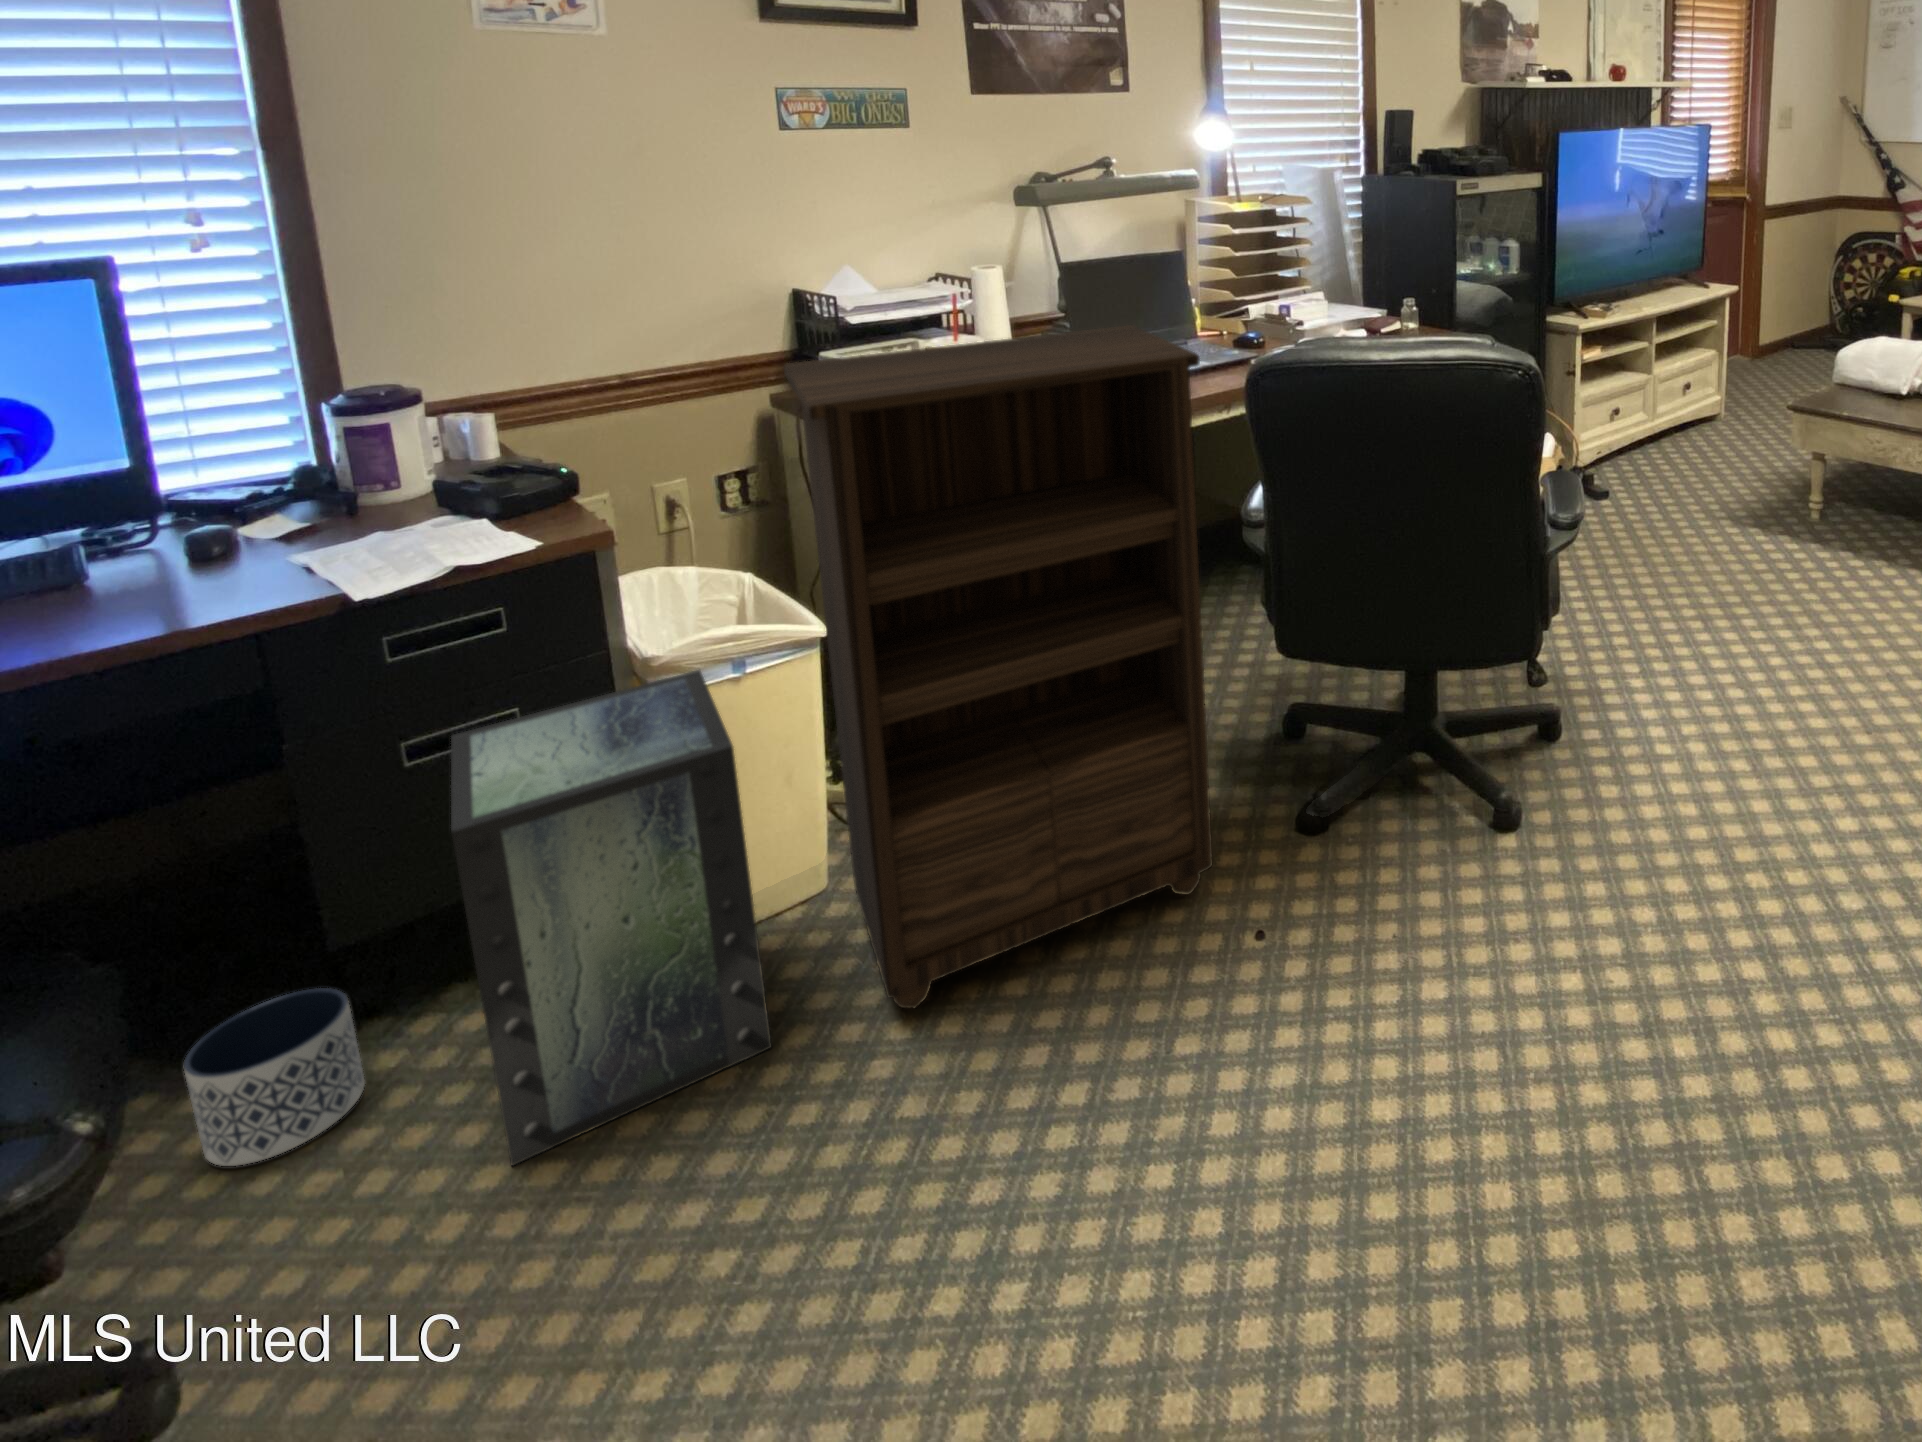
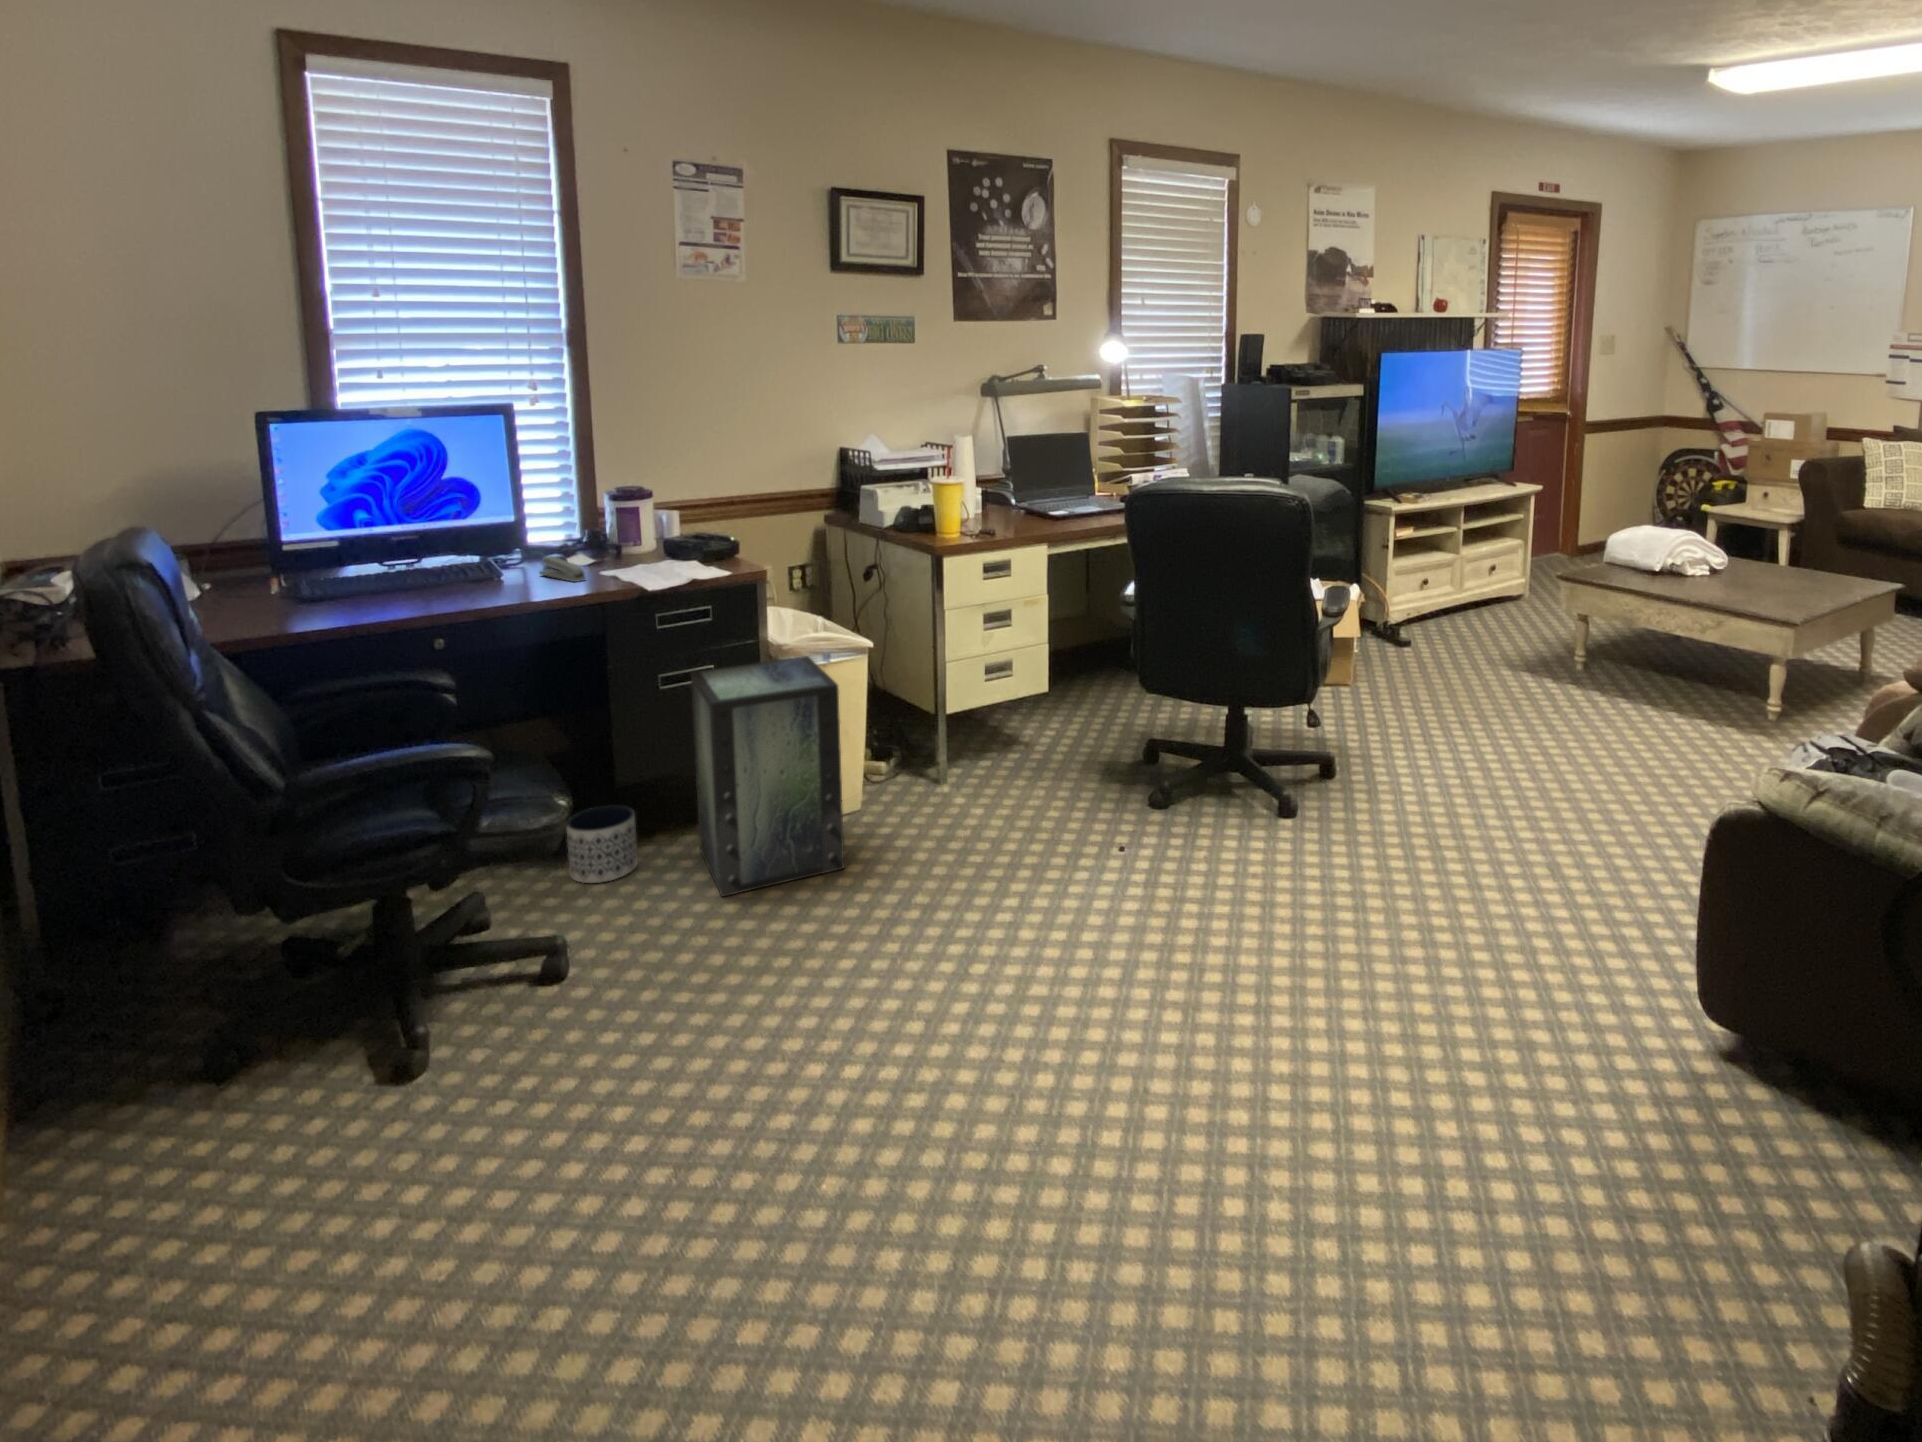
bookshelf: present [784,325,1213,1008] -> none [865,468,1102,860]
stapler: none [129,540,219,595] -> present [539,556,586,582]

